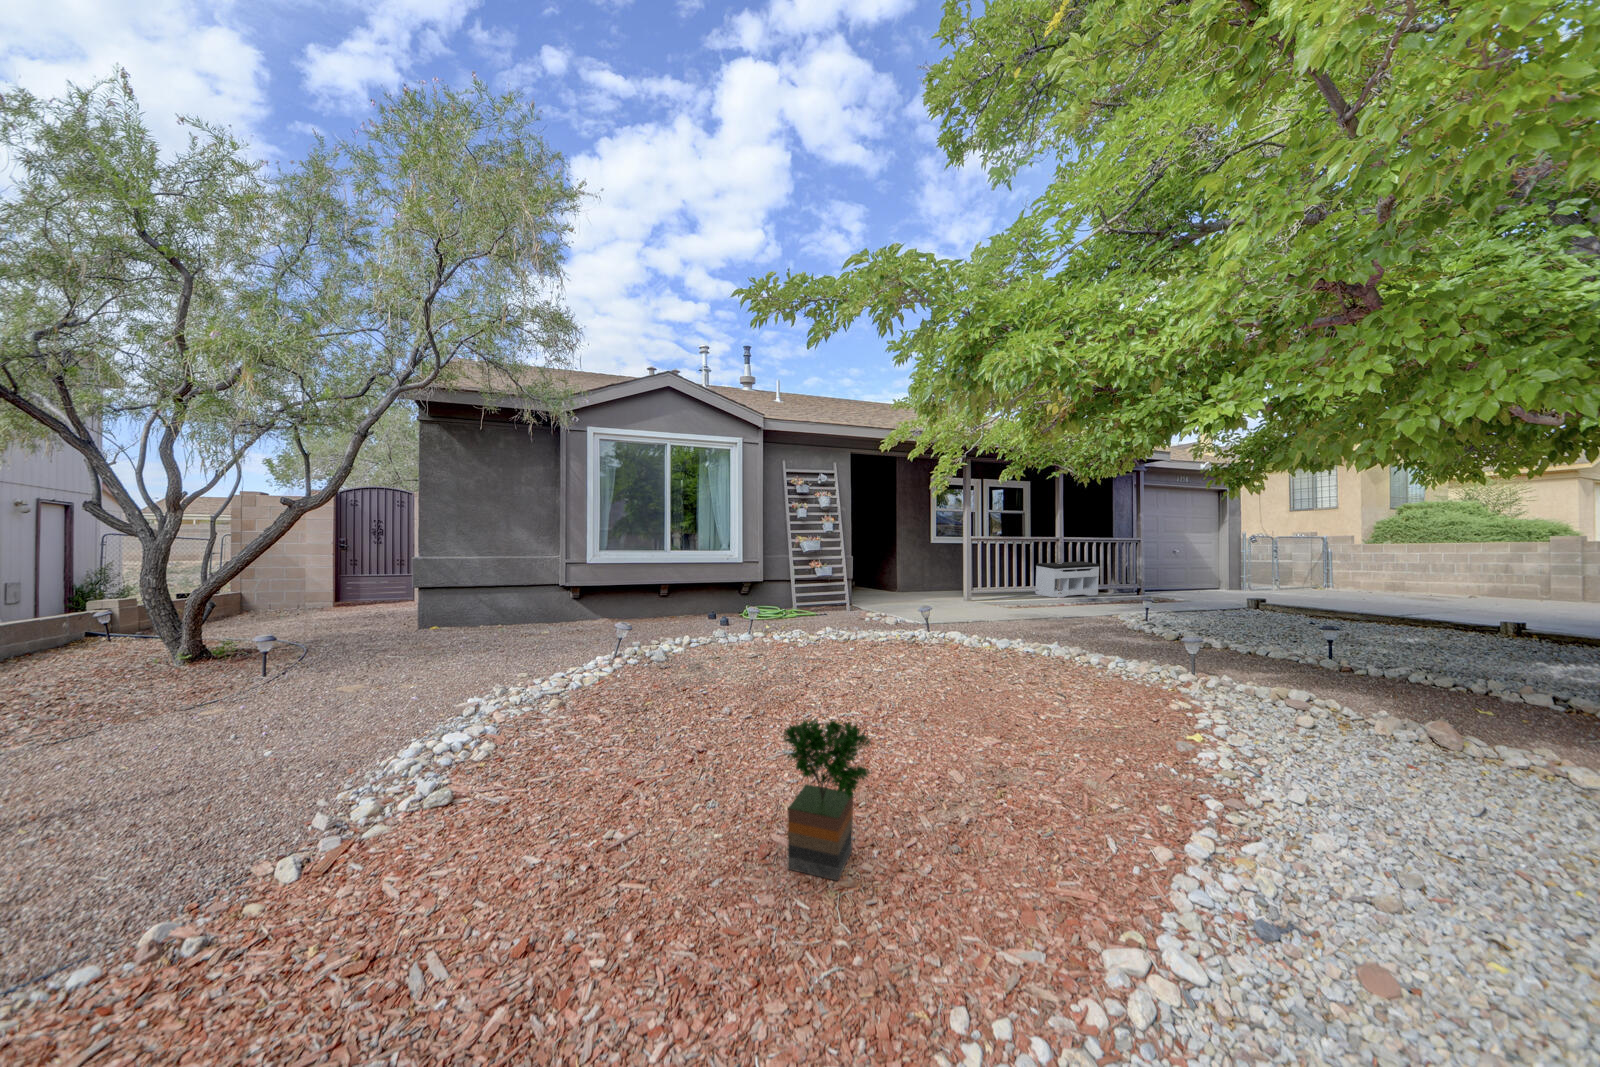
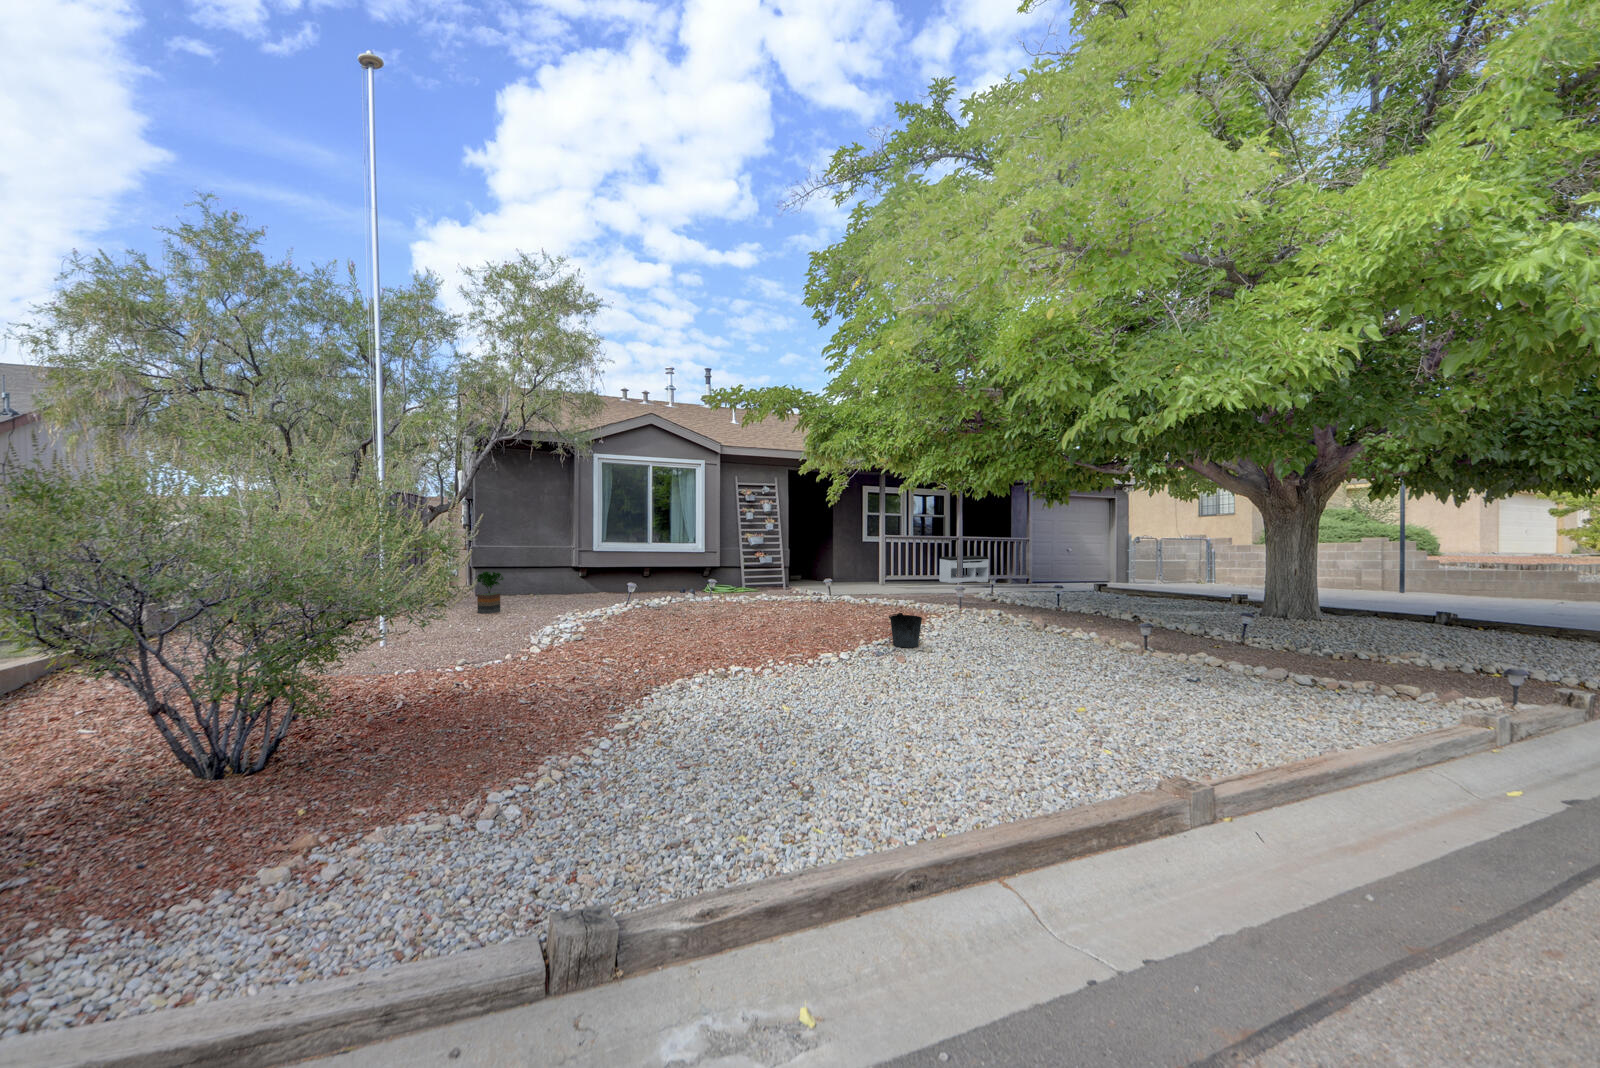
potted tree: present [783,719,871,881] -> present [477,571,504,614]
bucket: none [1348,835,1511,995] -> present [889,613,922,648]

